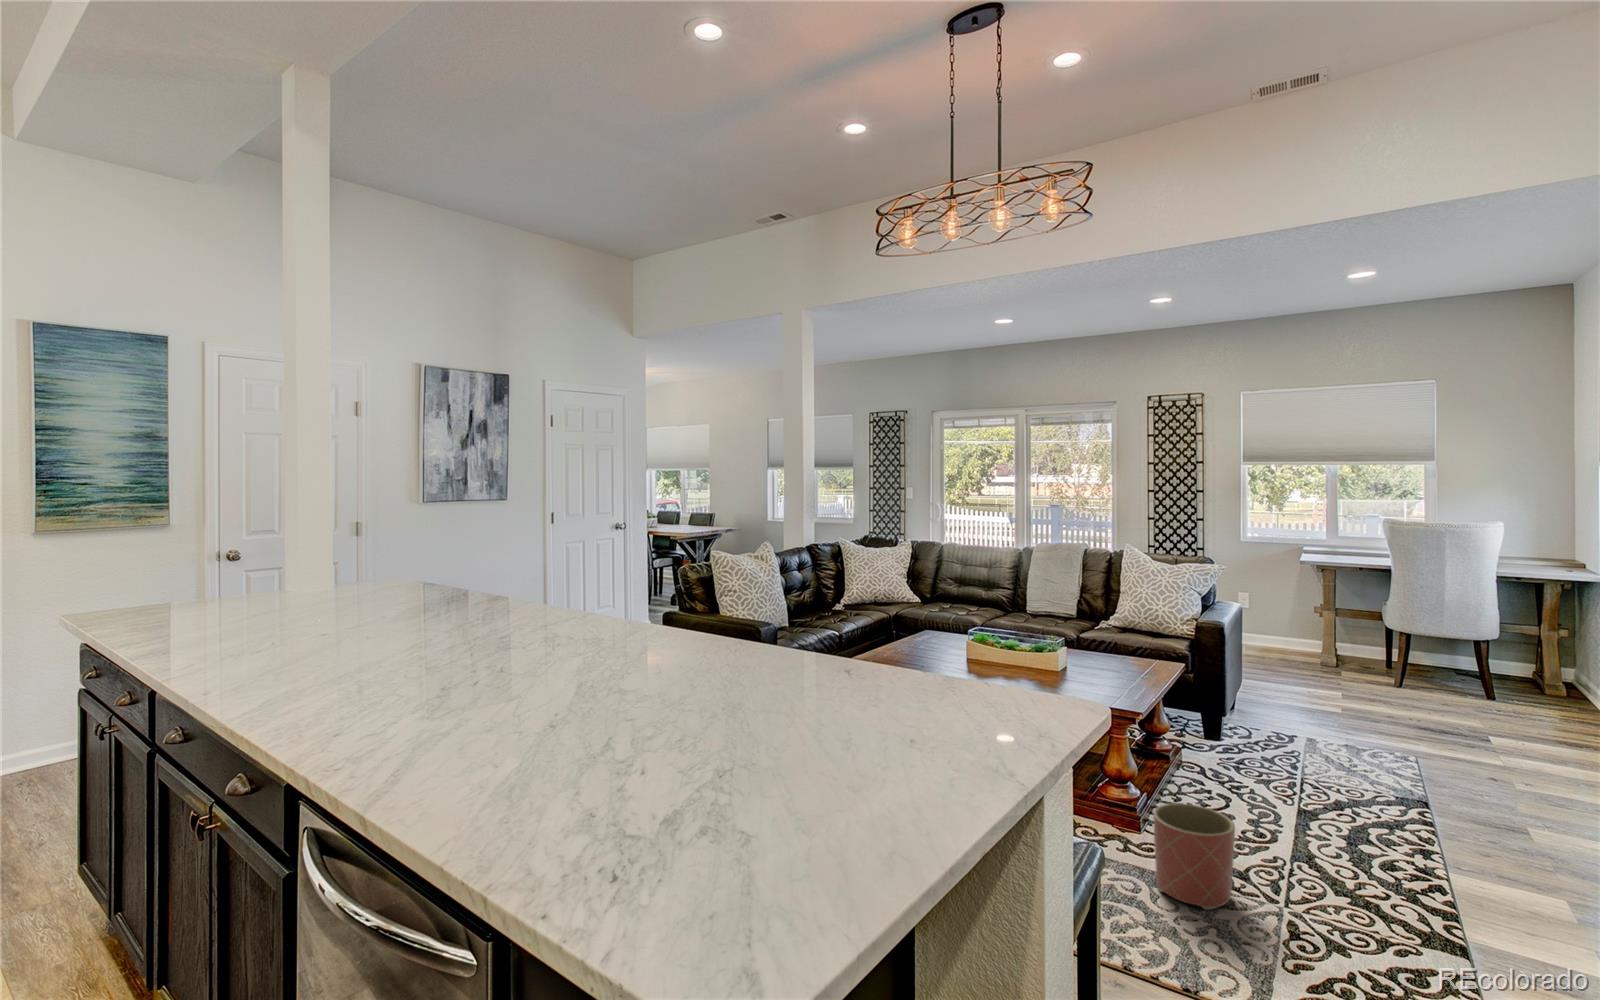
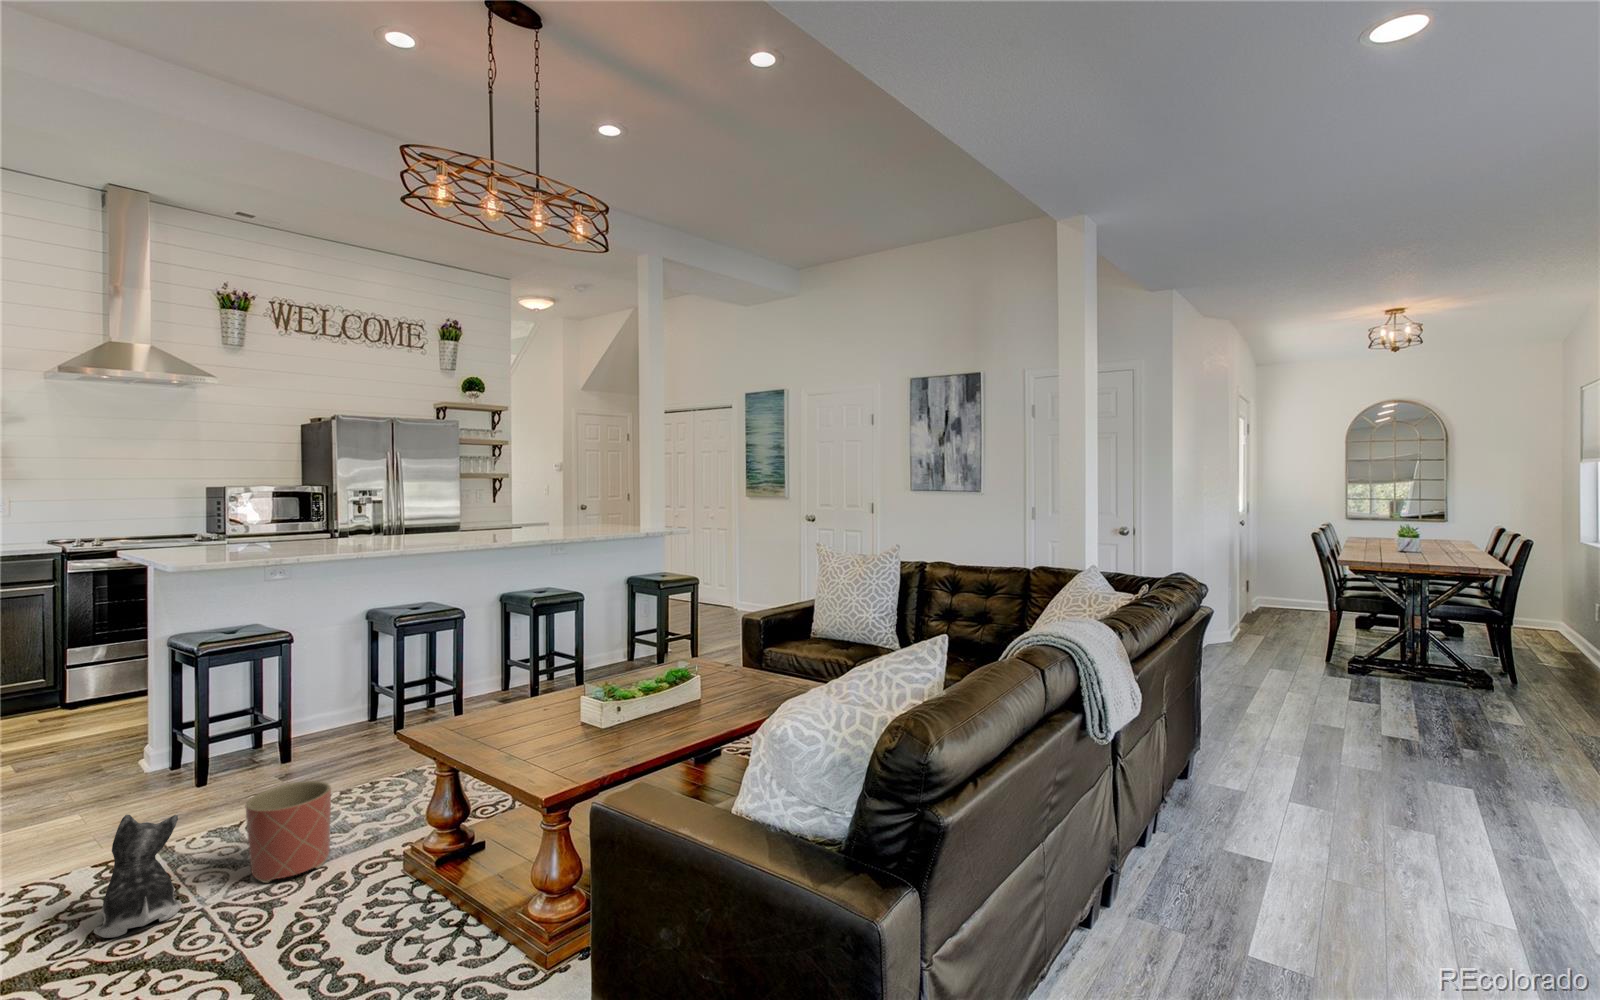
plush toy: none [1296,837,1378,961] -> present [94,815,182,938]

